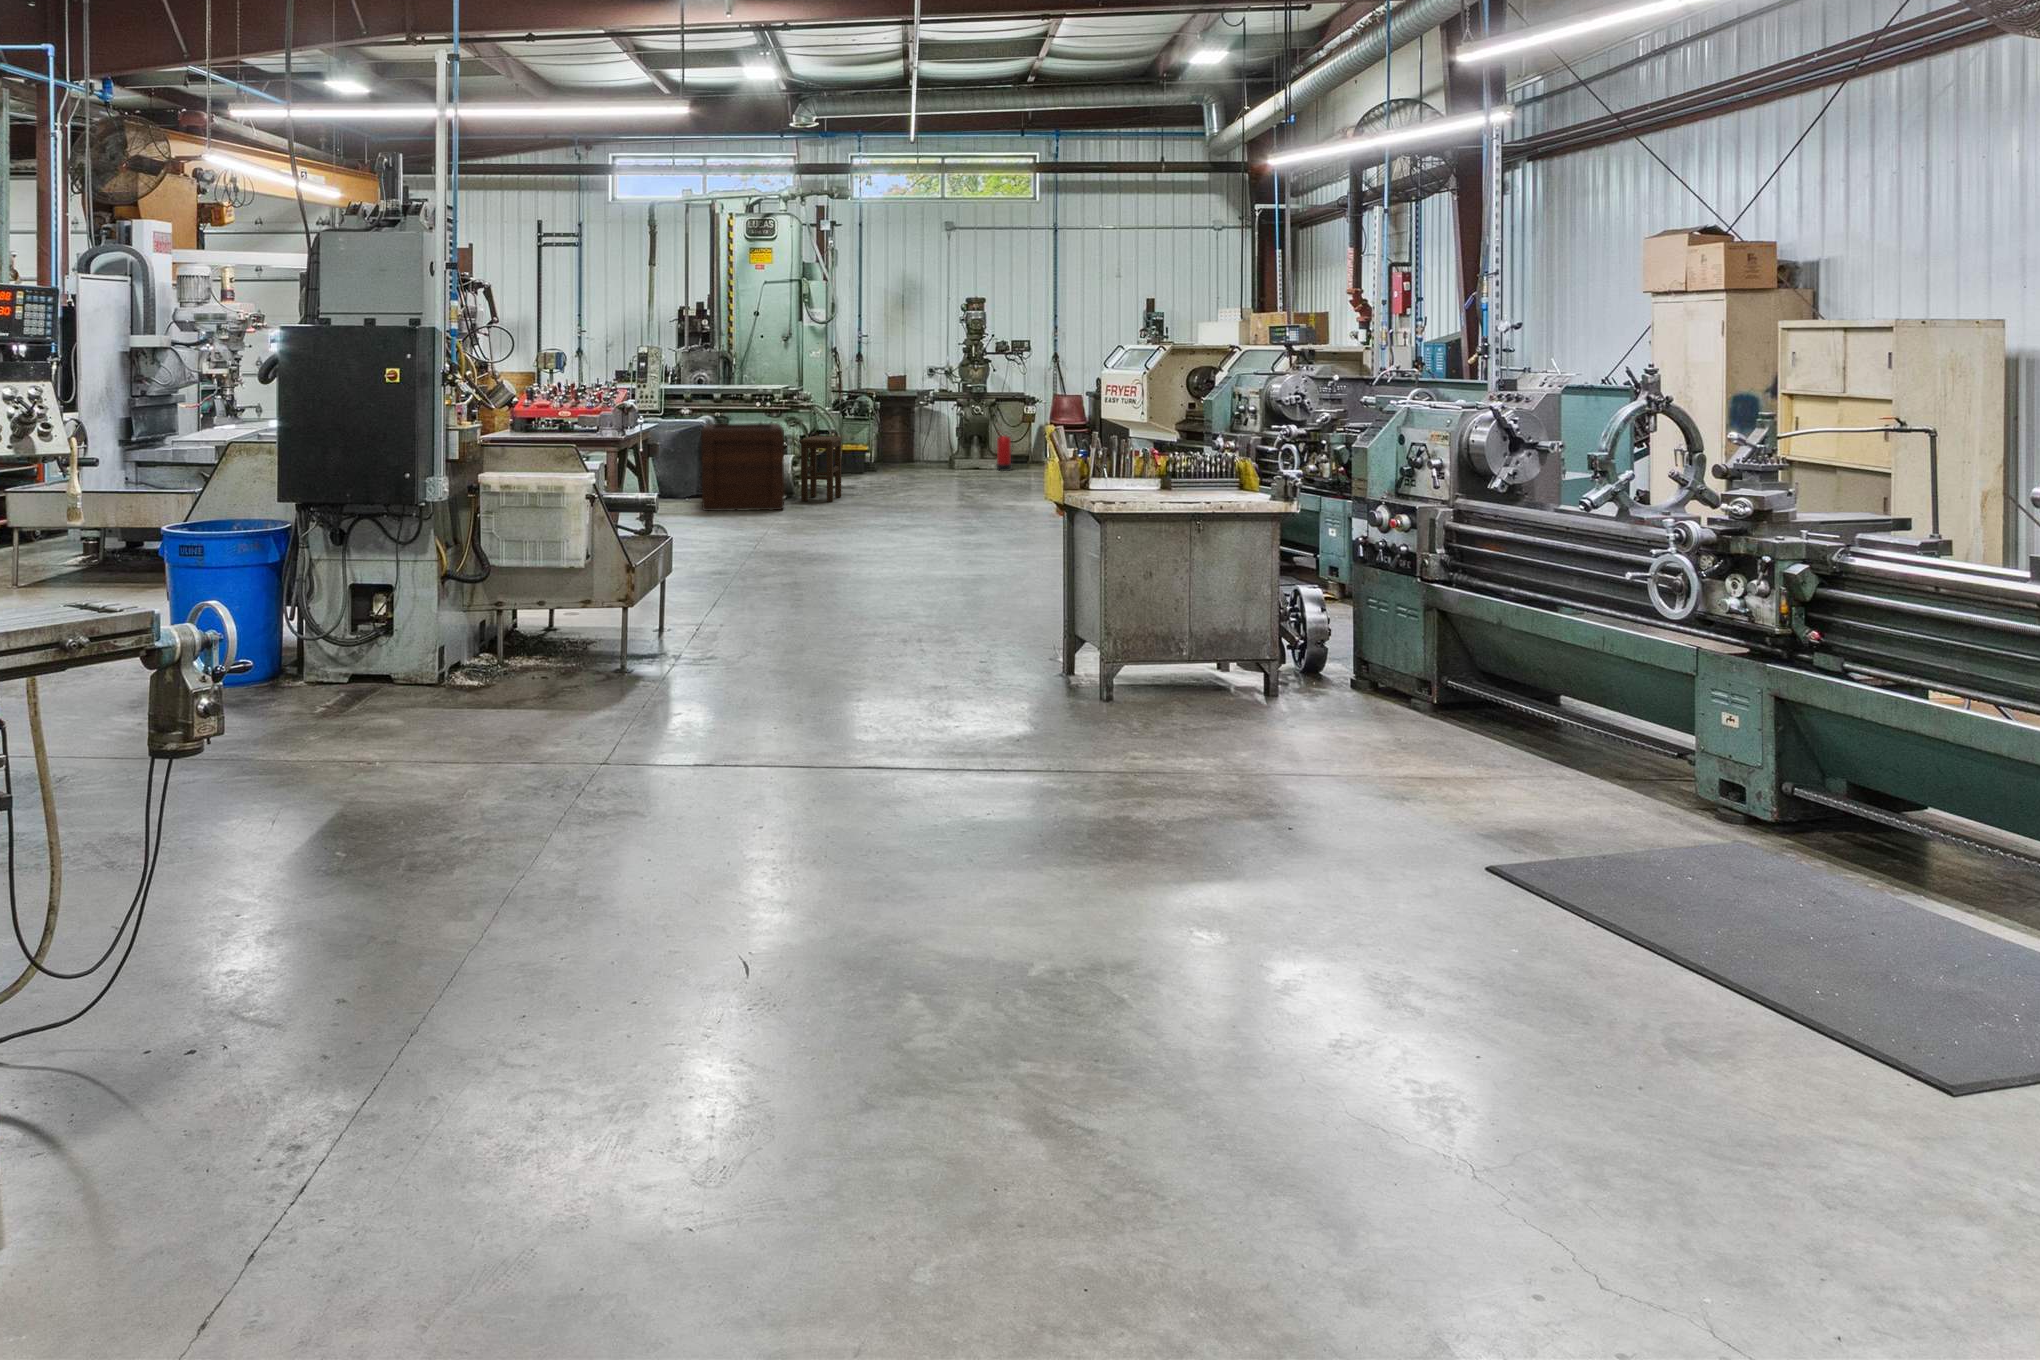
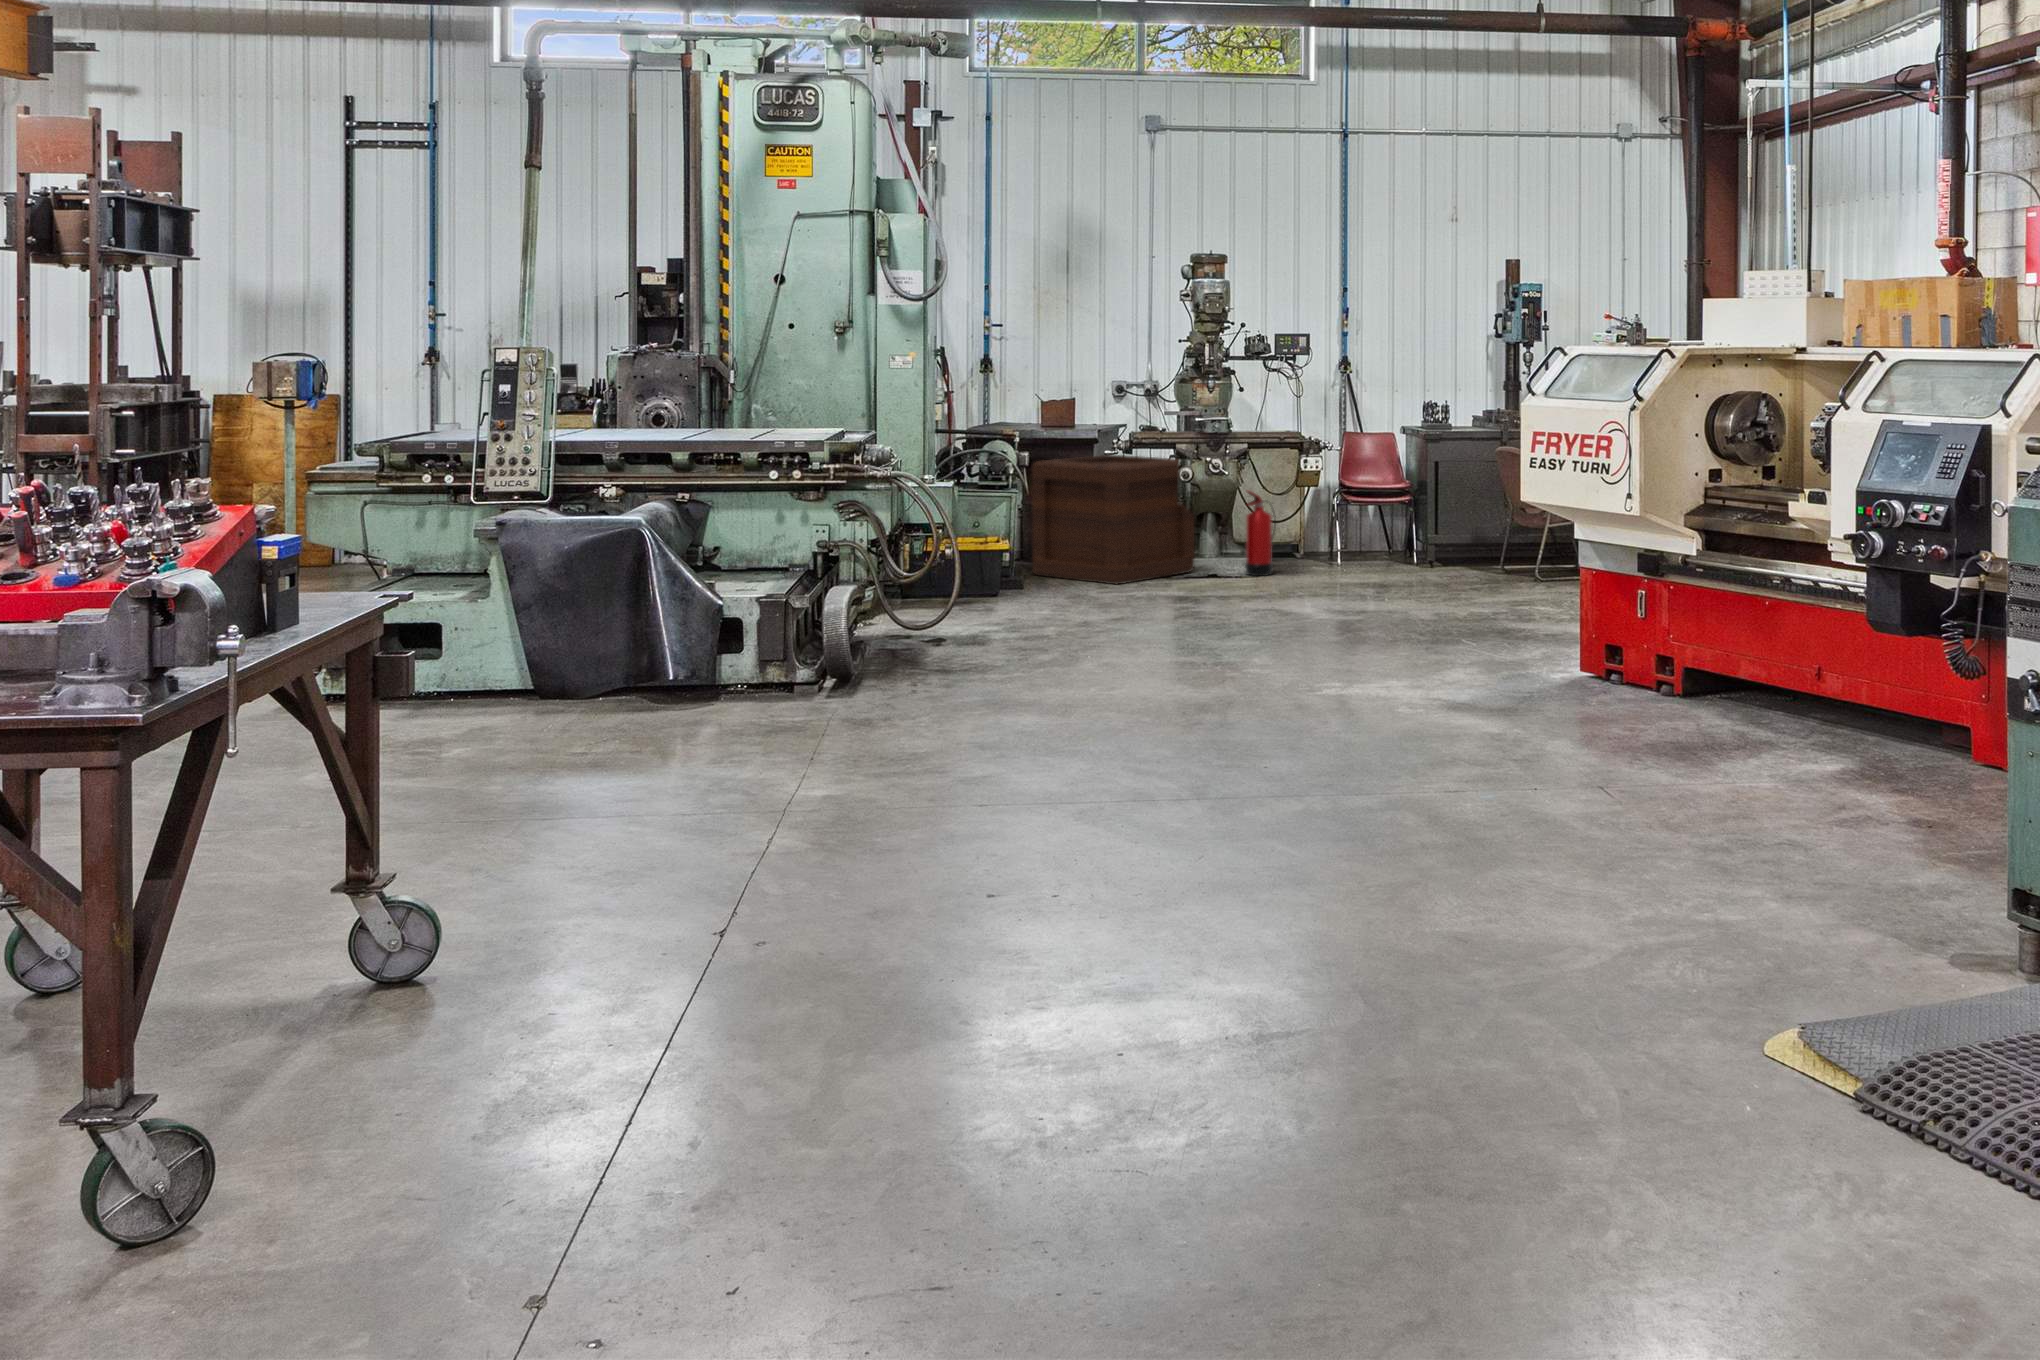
wooden crate: present [702,423,784,511] -> present [1032,455,1194,584]
stool: present [800,436,842,502] -> none [866,539,957,681]

